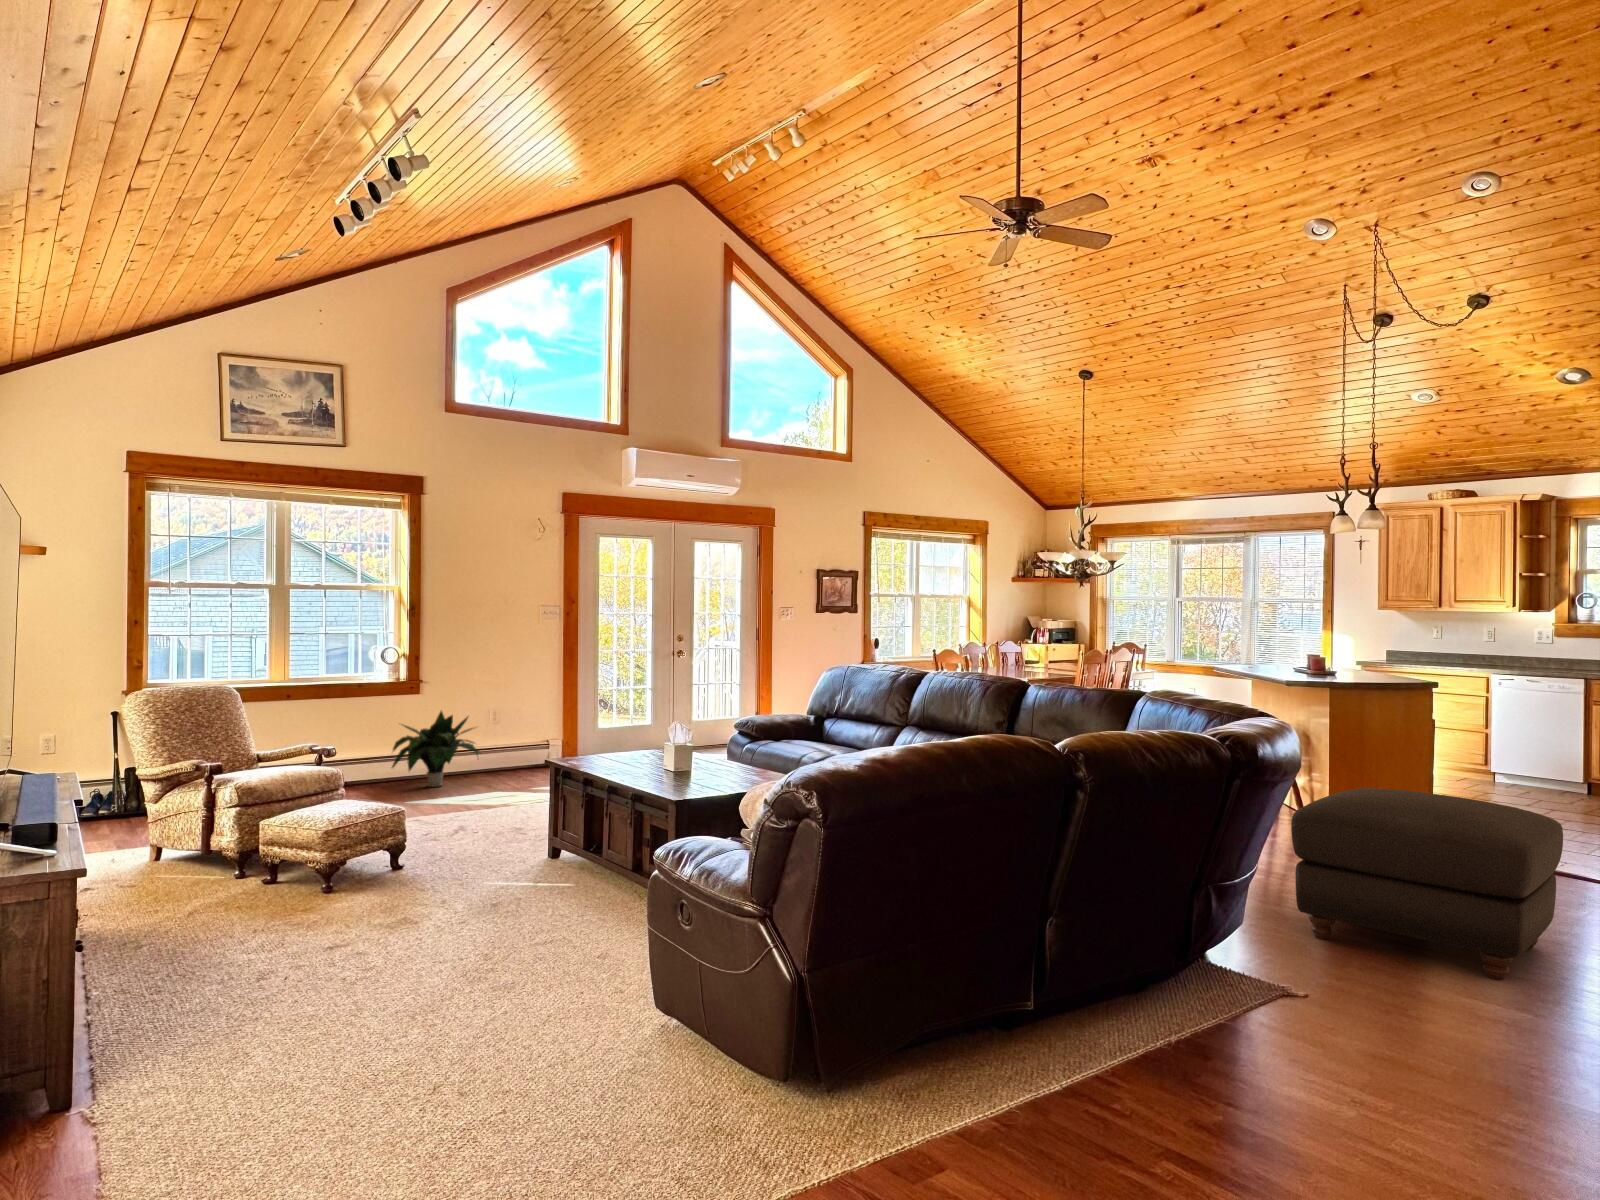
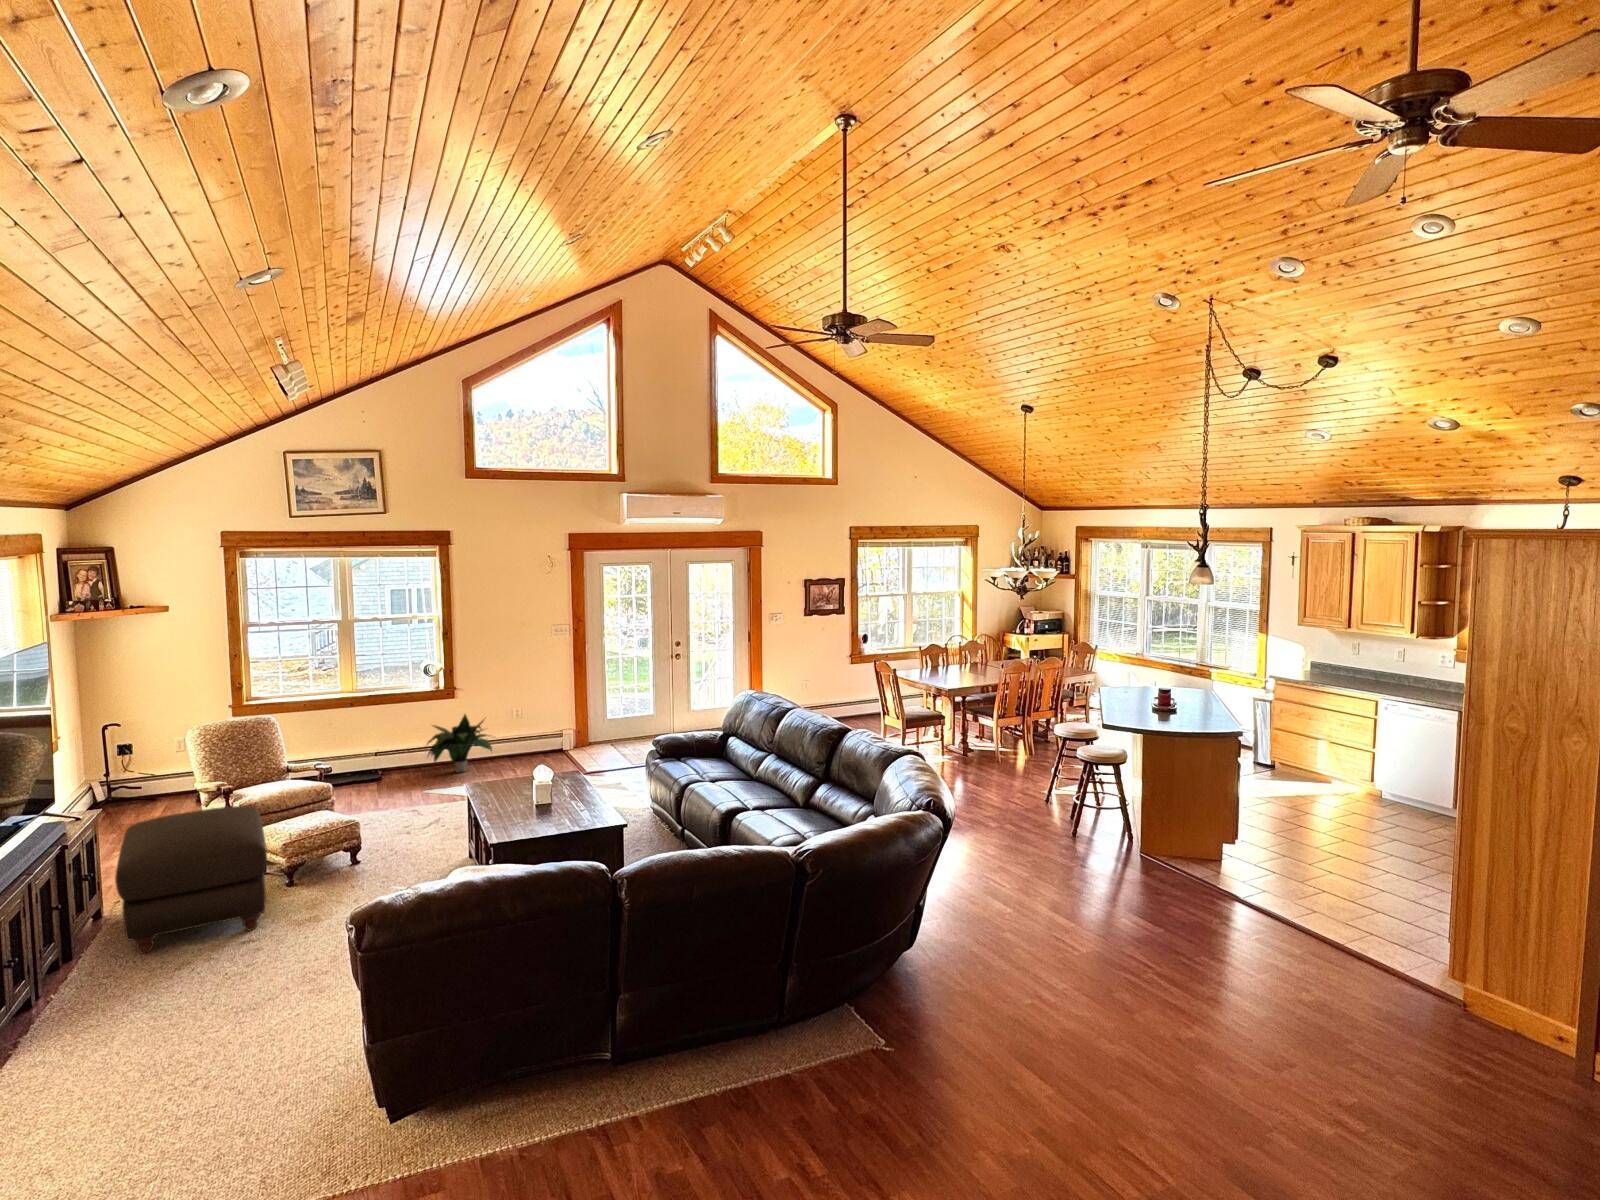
ottoman: present [1291,788,1563,980] -> present [115,806,267,953]

